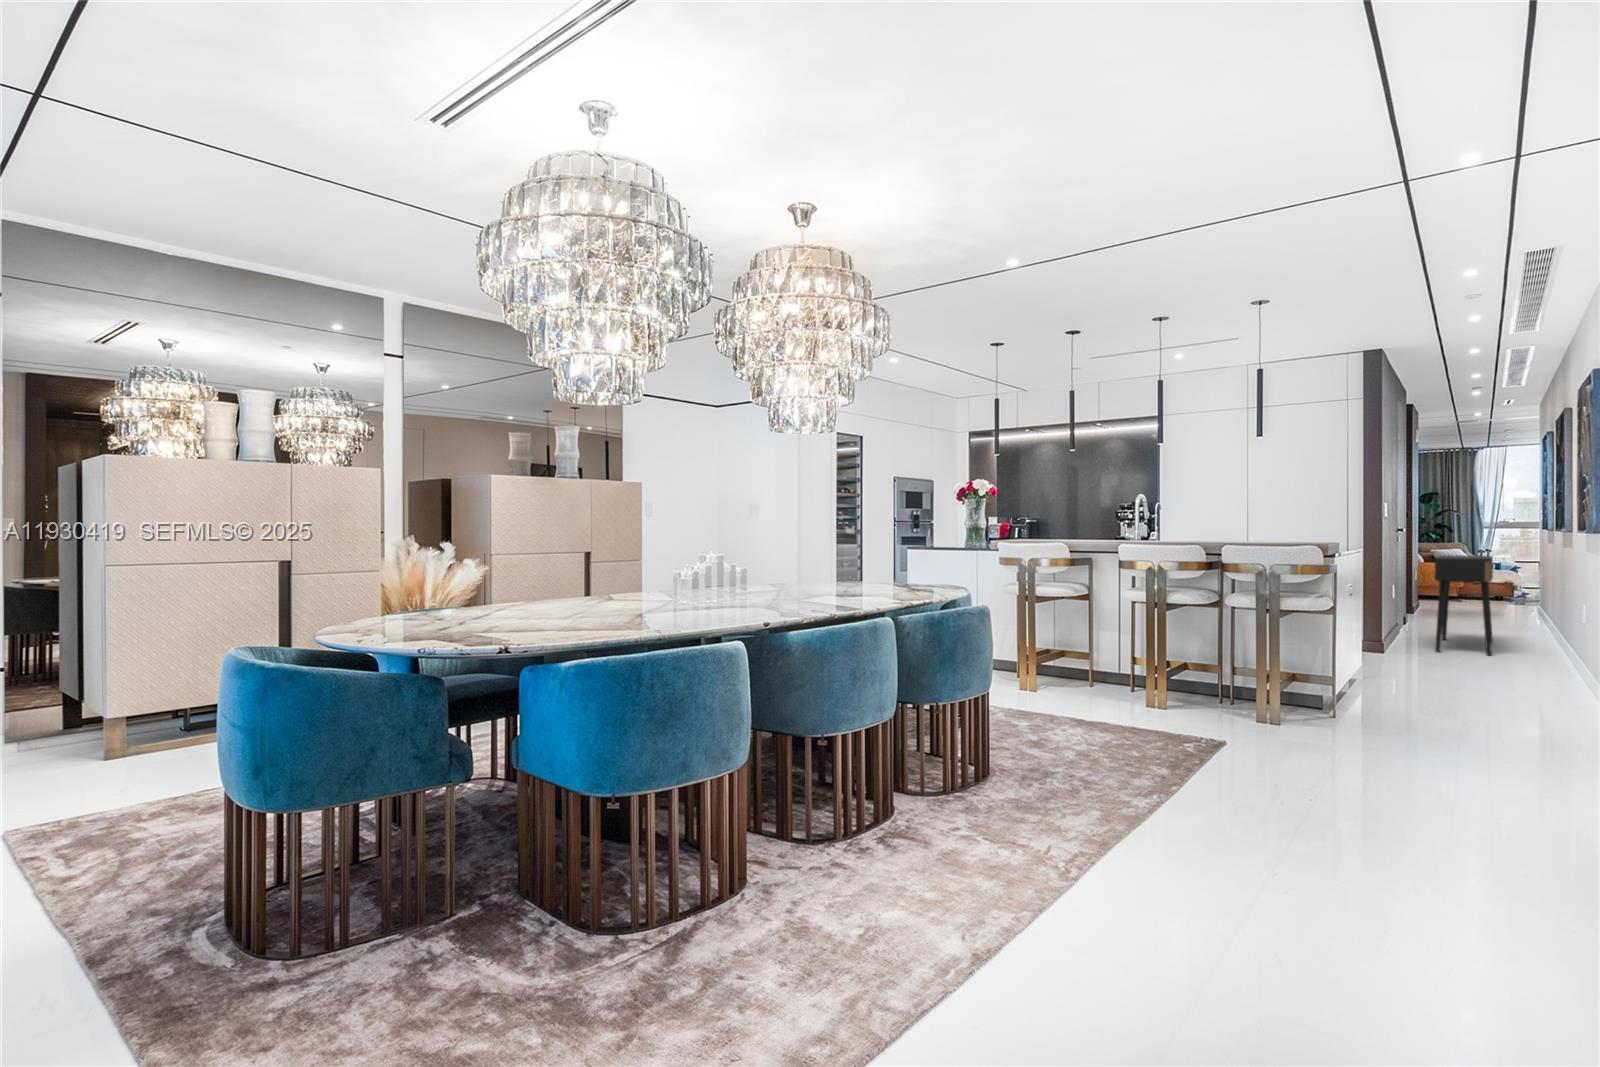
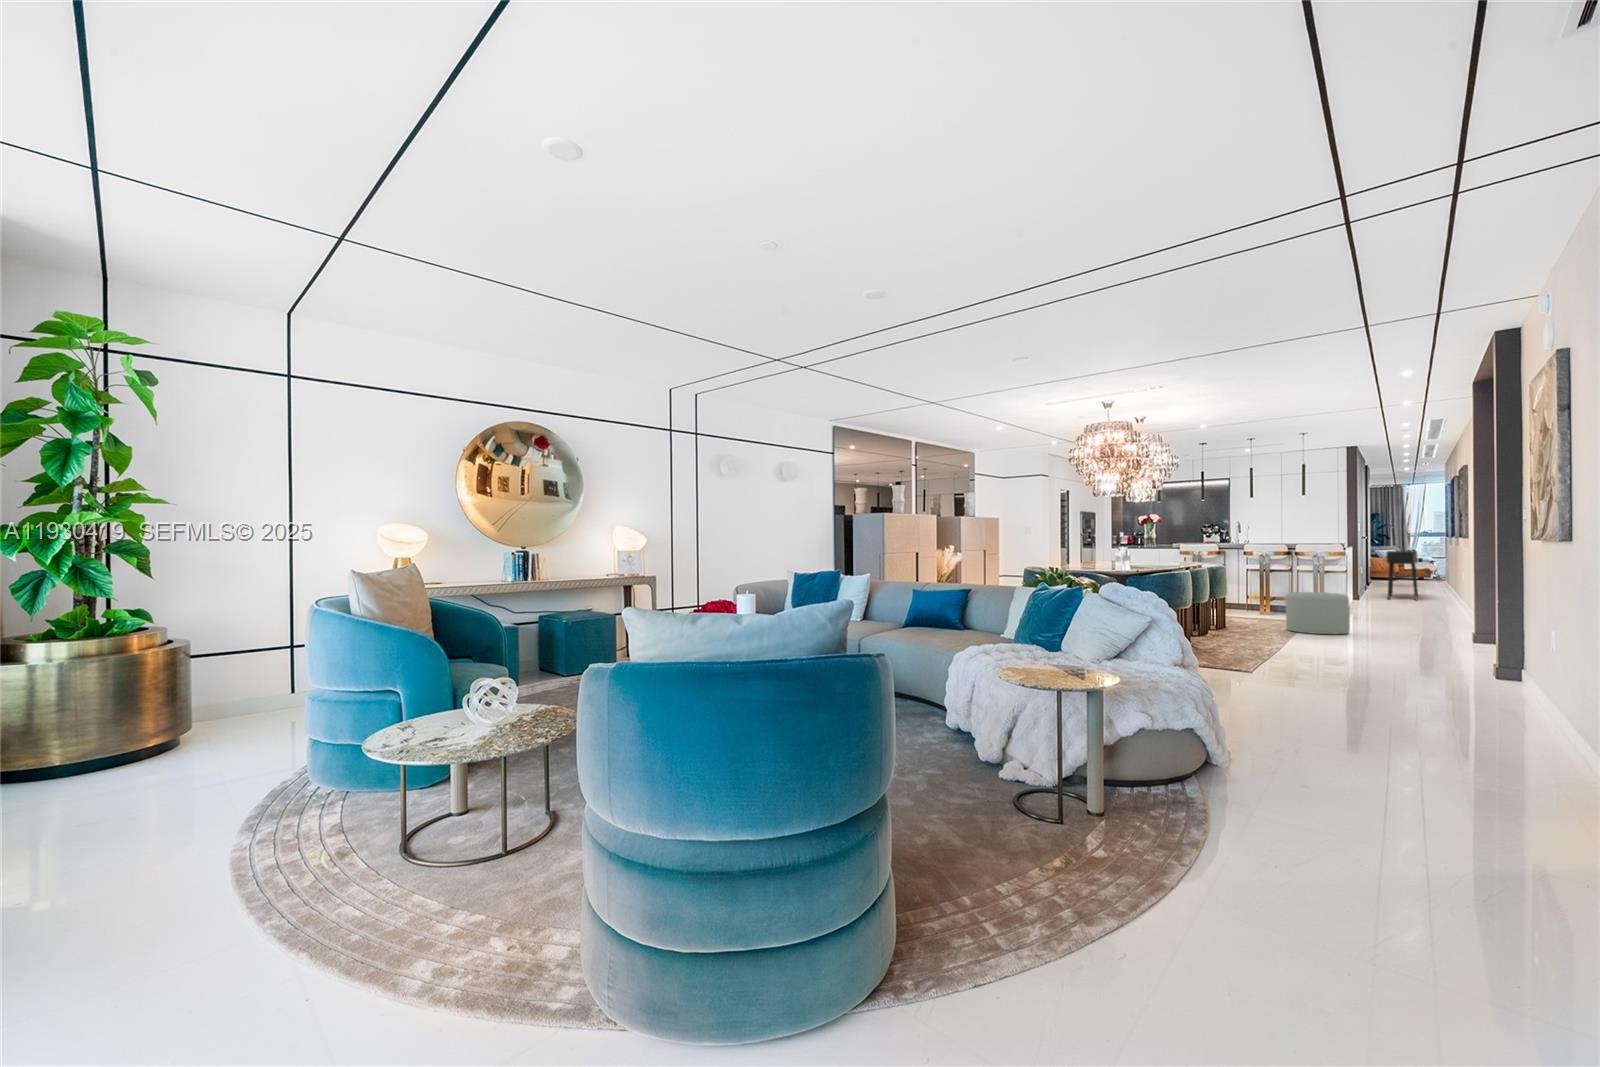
ottoman: none [1131,681,1296,824] -> present [1285,592,1350,634]

